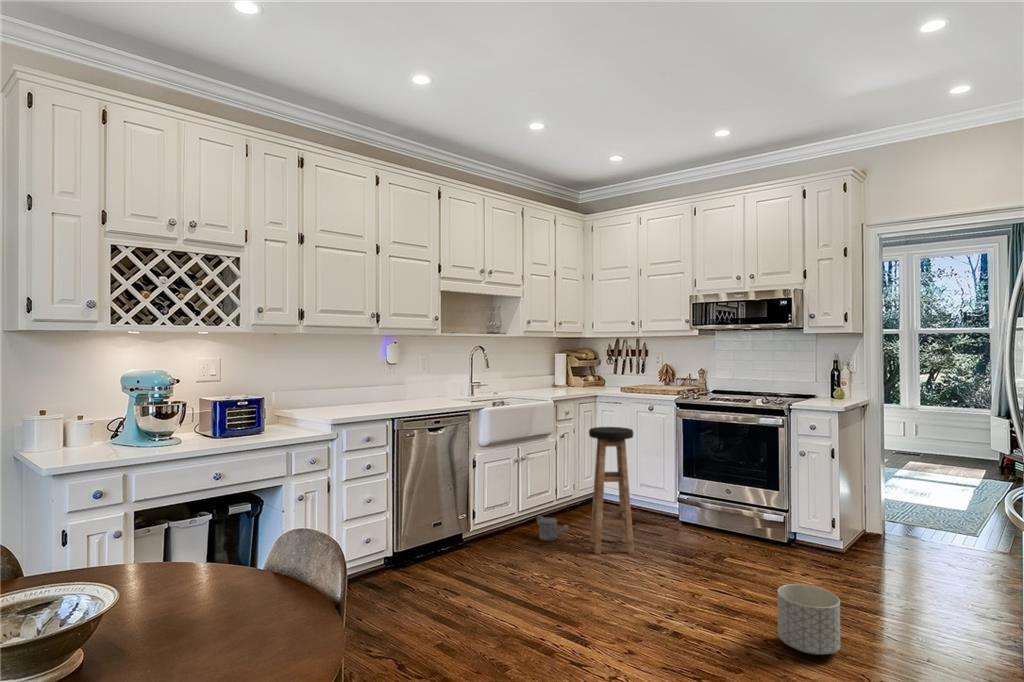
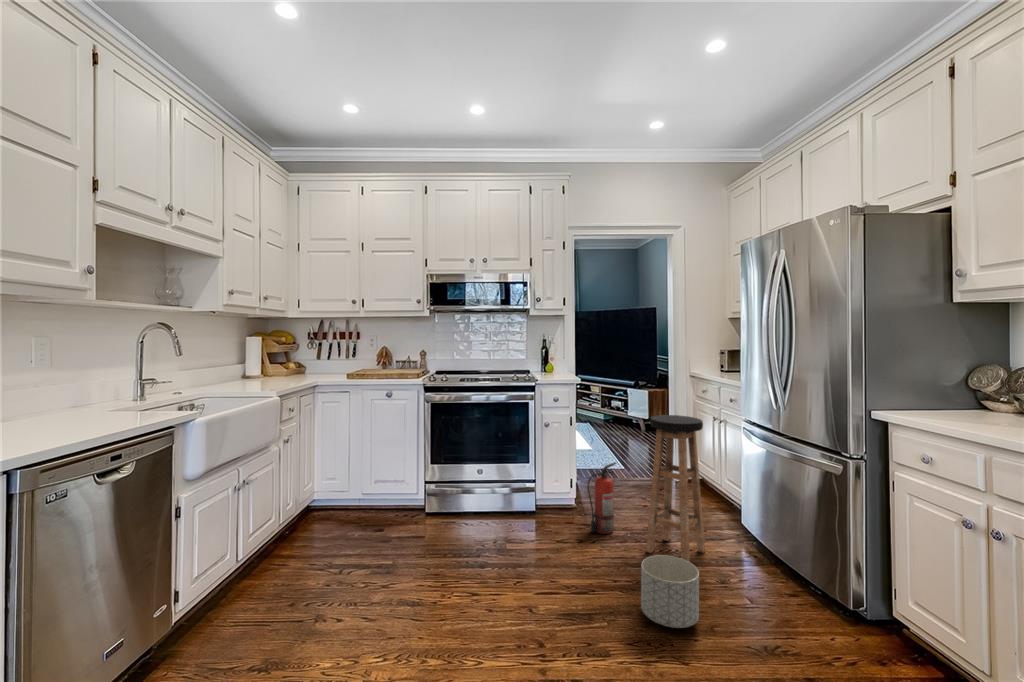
bar stool: present [589,427,634,554] -> present [646,415,705,561]
fire extinguisher: none [823,504,866,585] -> present [588,462,616,534]
watering can: present [537,516,568,541] -> none [275,554,336,591]

